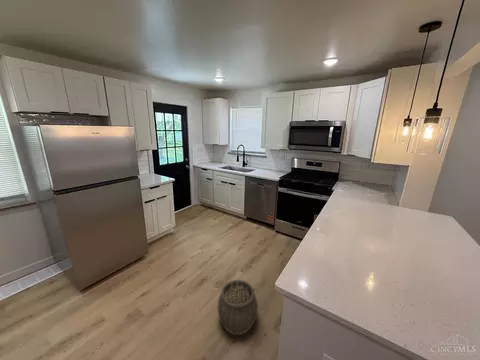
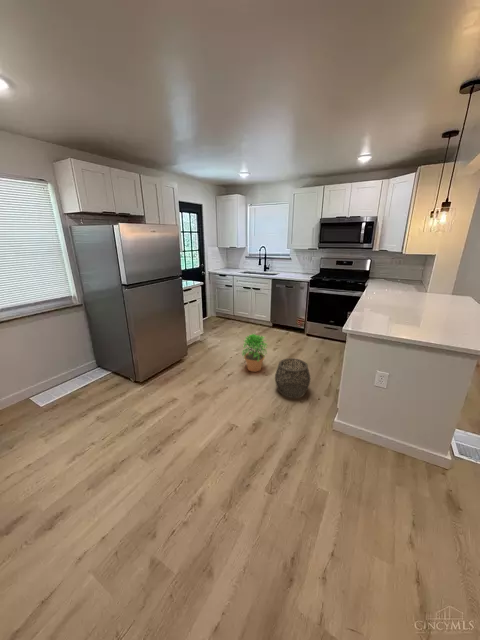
potted plant: none [192,240,225,283] -> present [242,334,267,372]

